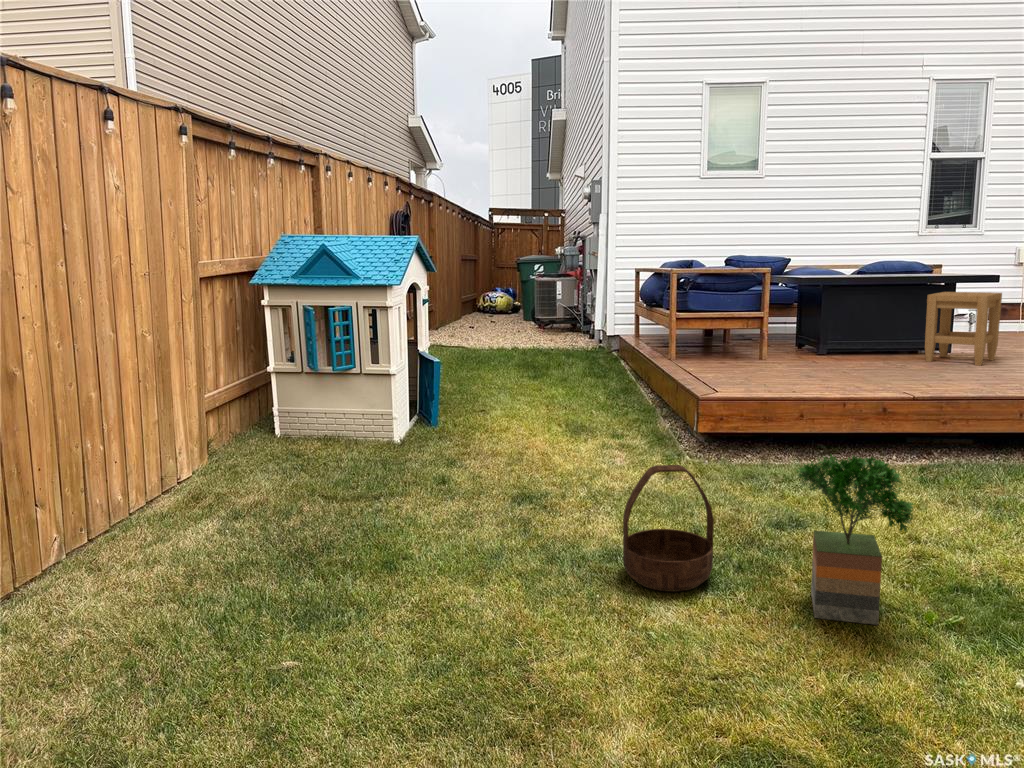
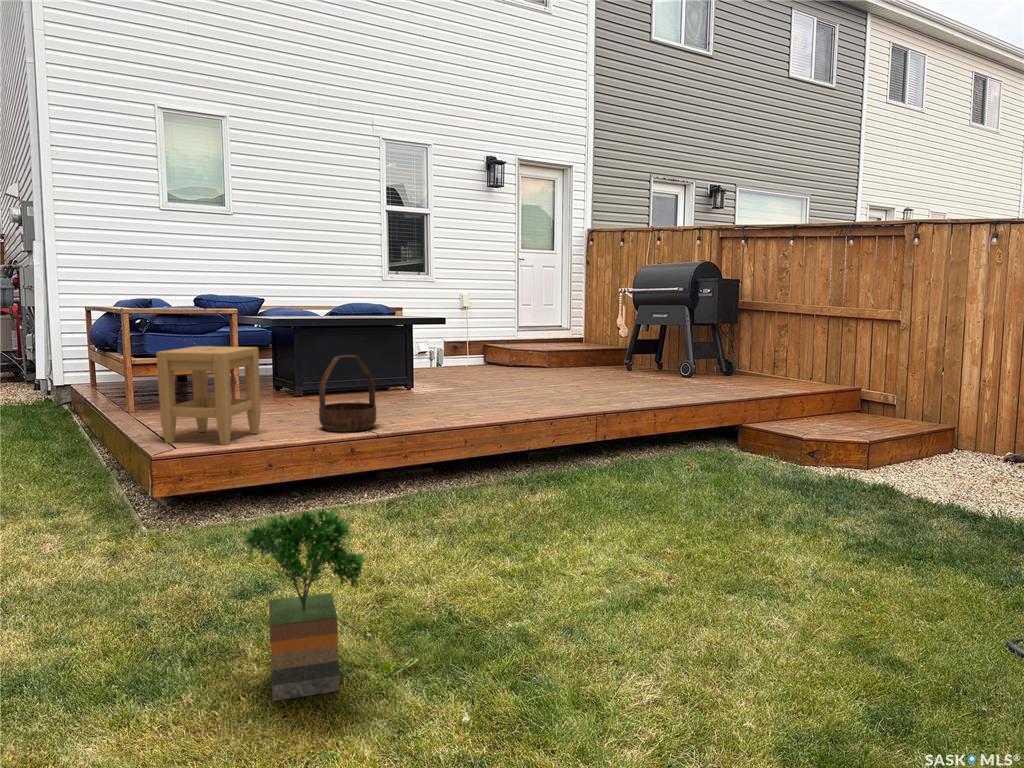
stool: present [925,292,1002,366] -> present [156,346,261,445]
basket: present [623,465,714,592] -> present [319,355,377,432]

